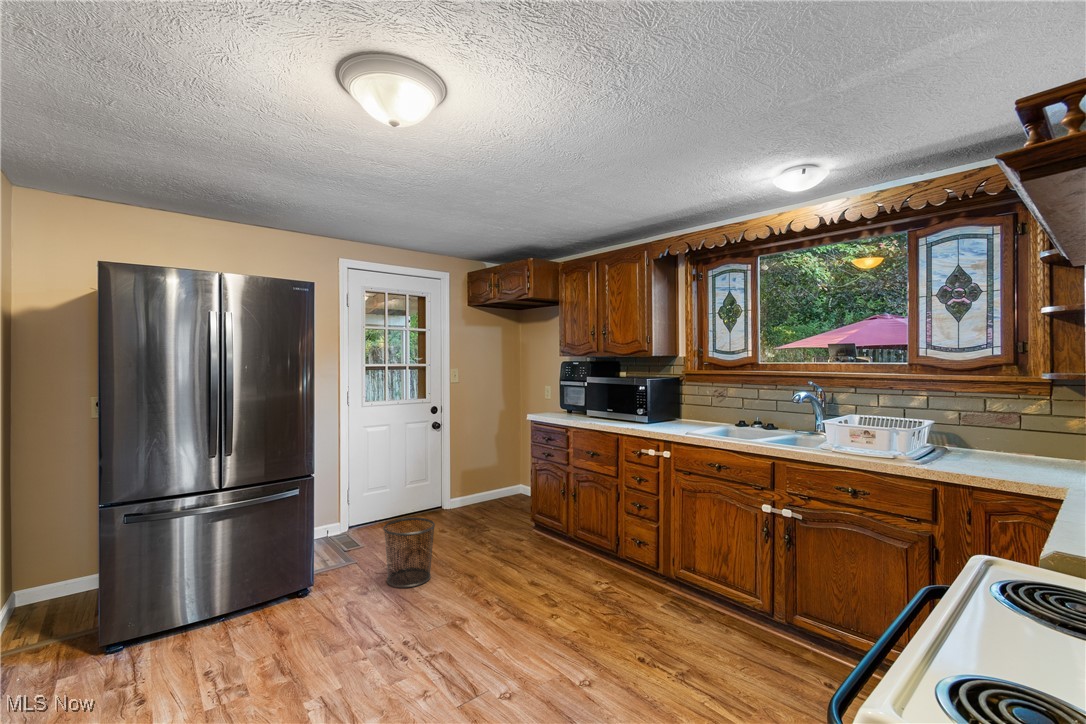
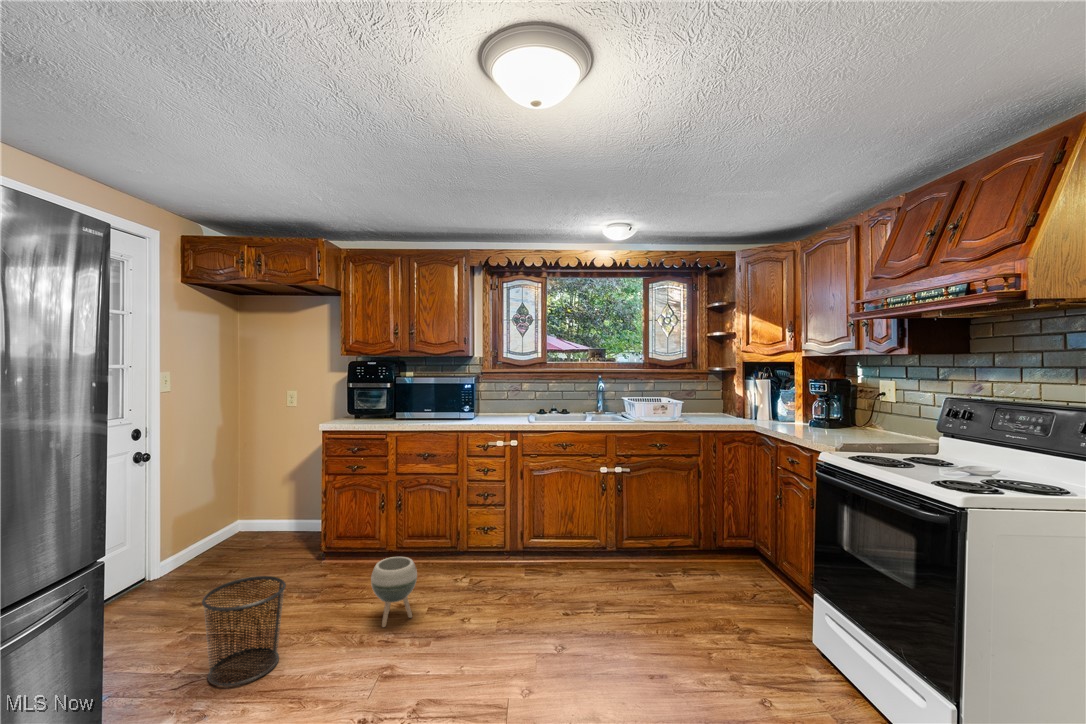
planter: none [492,536,530,594] -> present [371,557,417,627]

